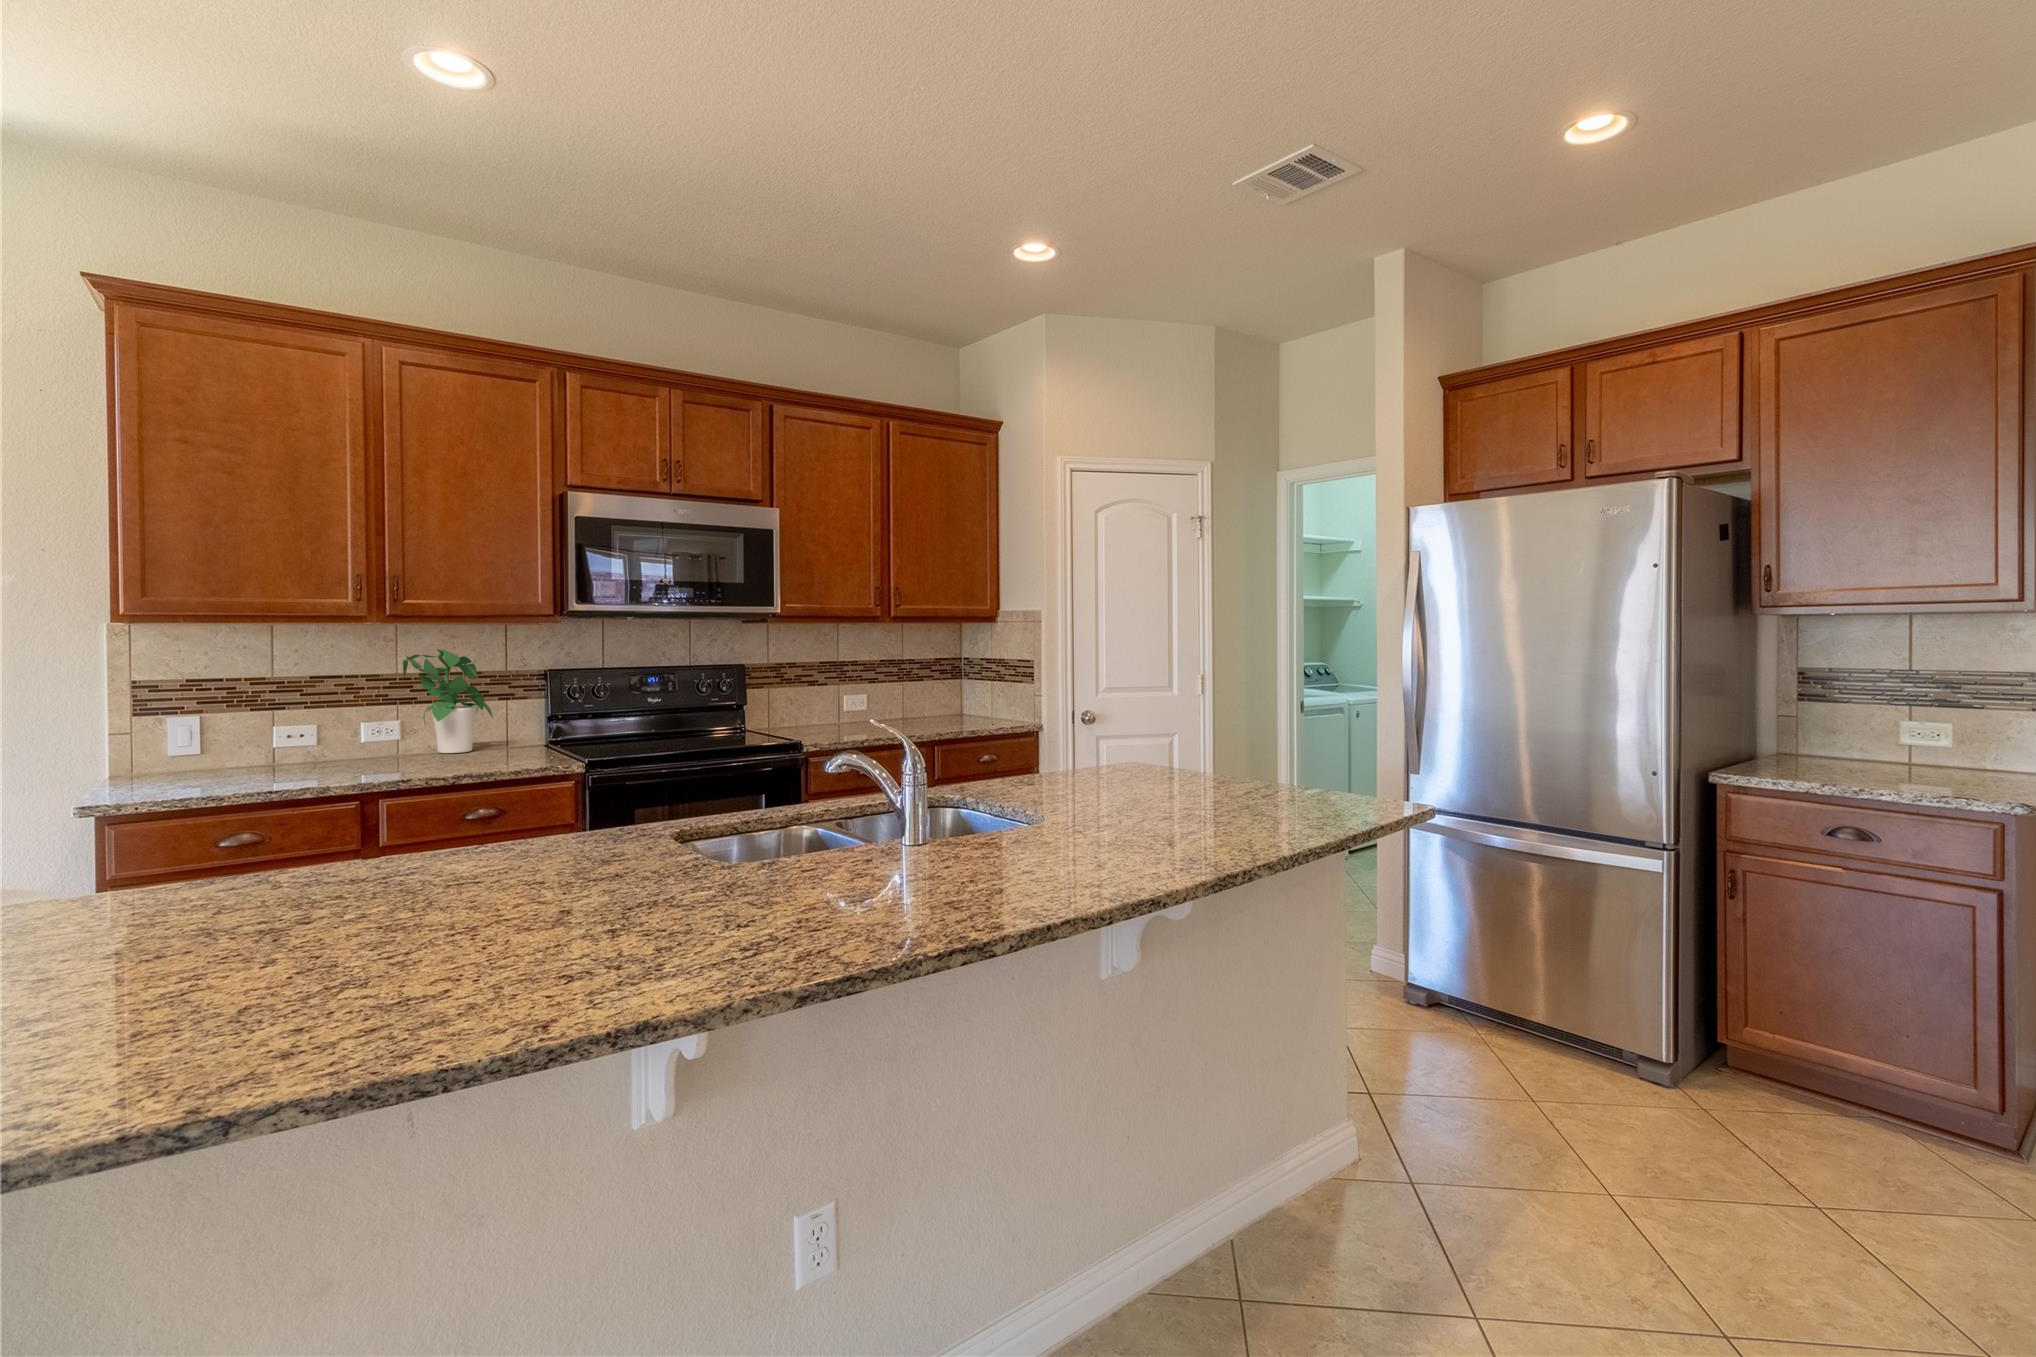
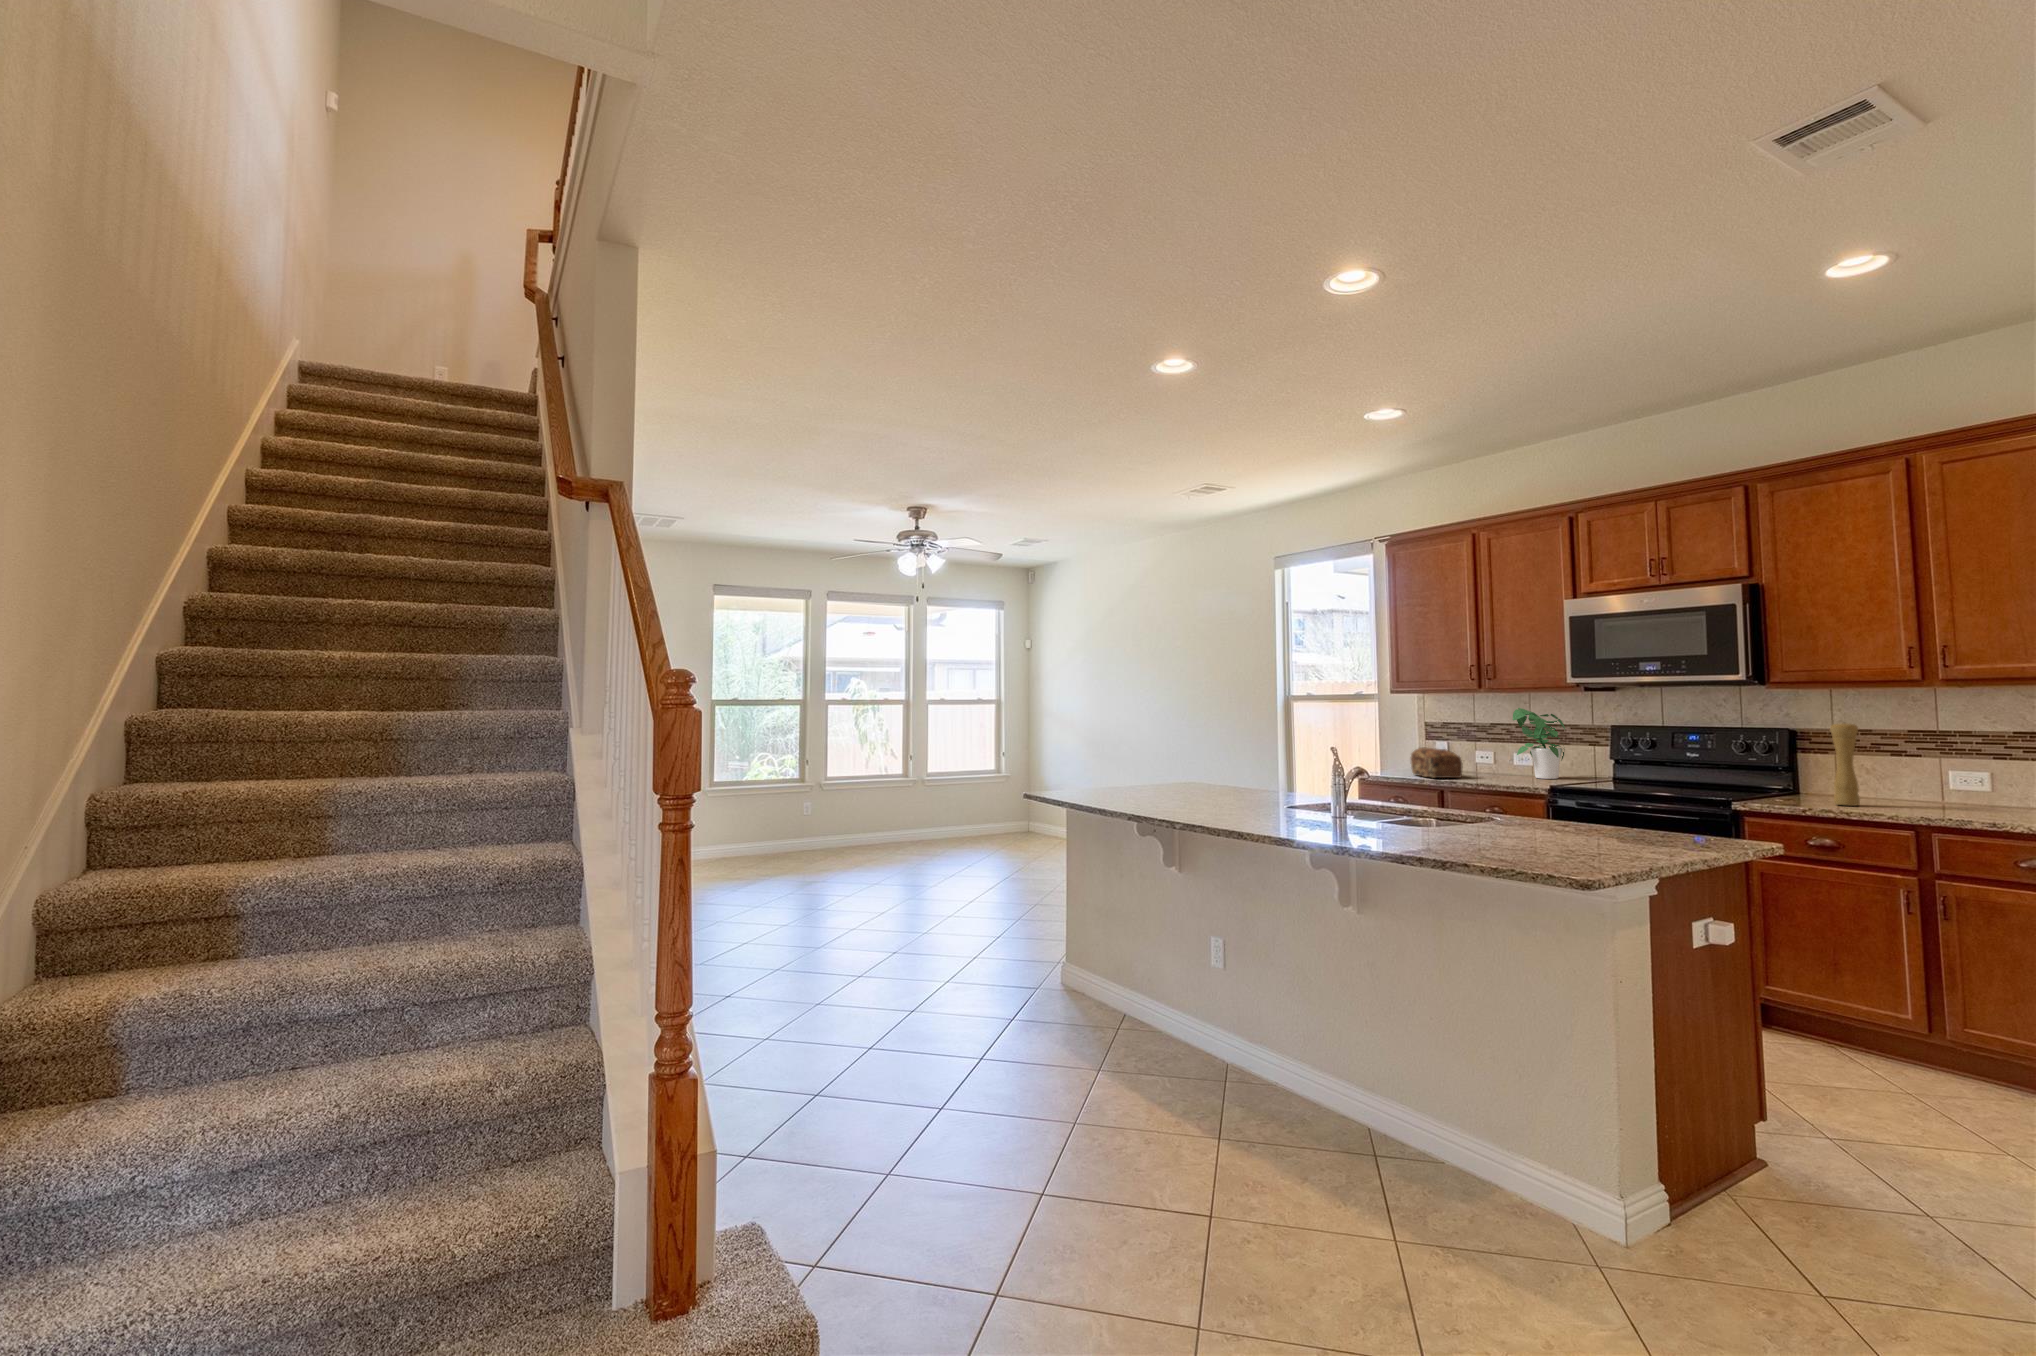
pepper mill: none [816,656,836,730] -> present [1830,722,1860,806]
bread loaf: none [253,723,385,780] -> present [1411,748,1463,778]

